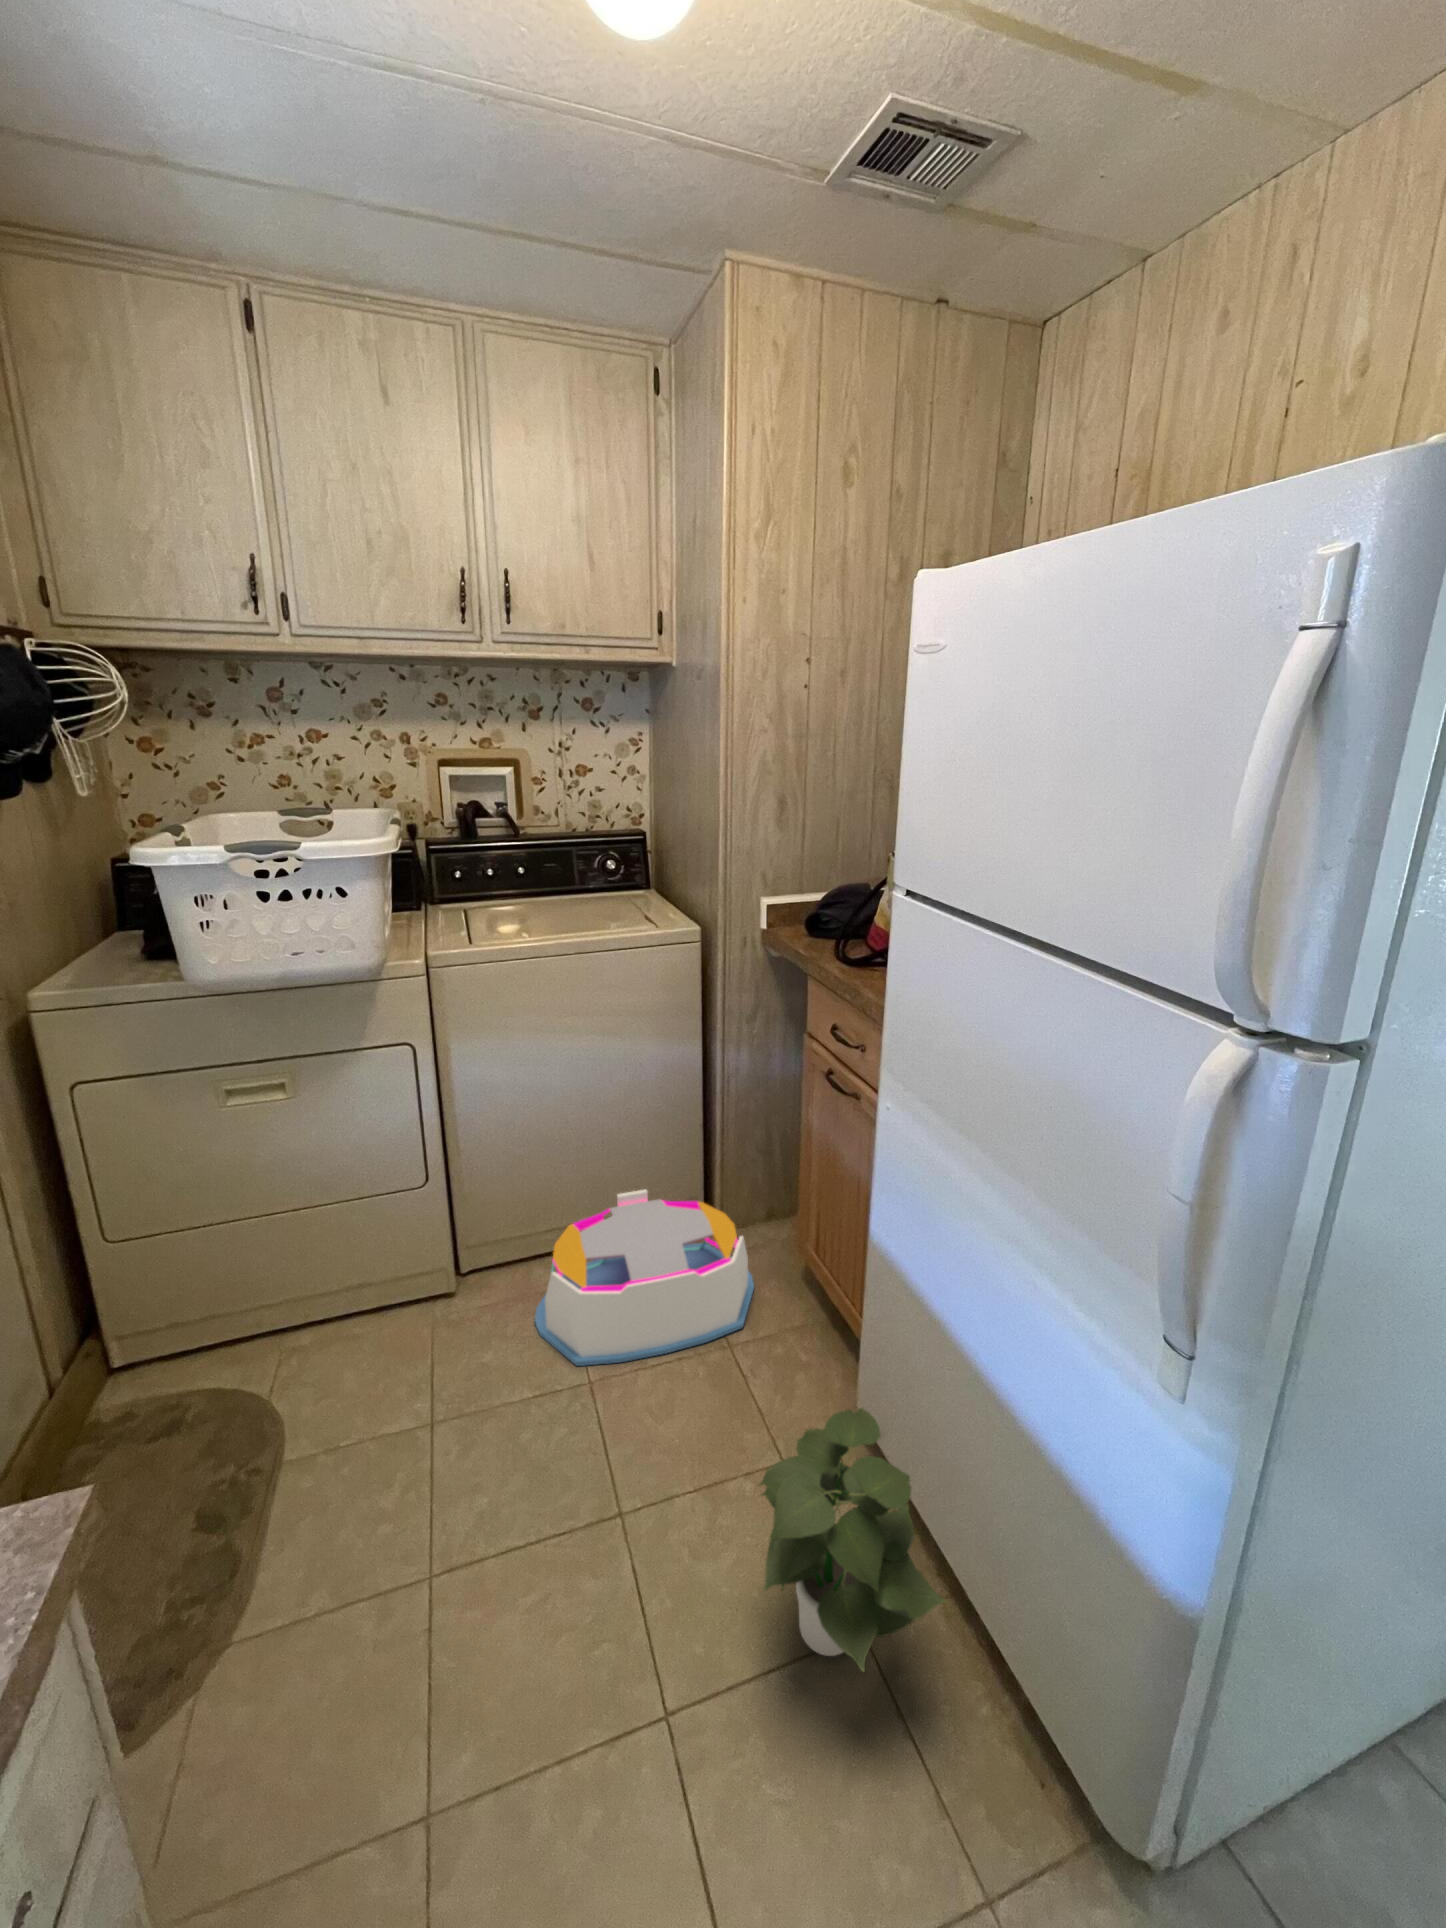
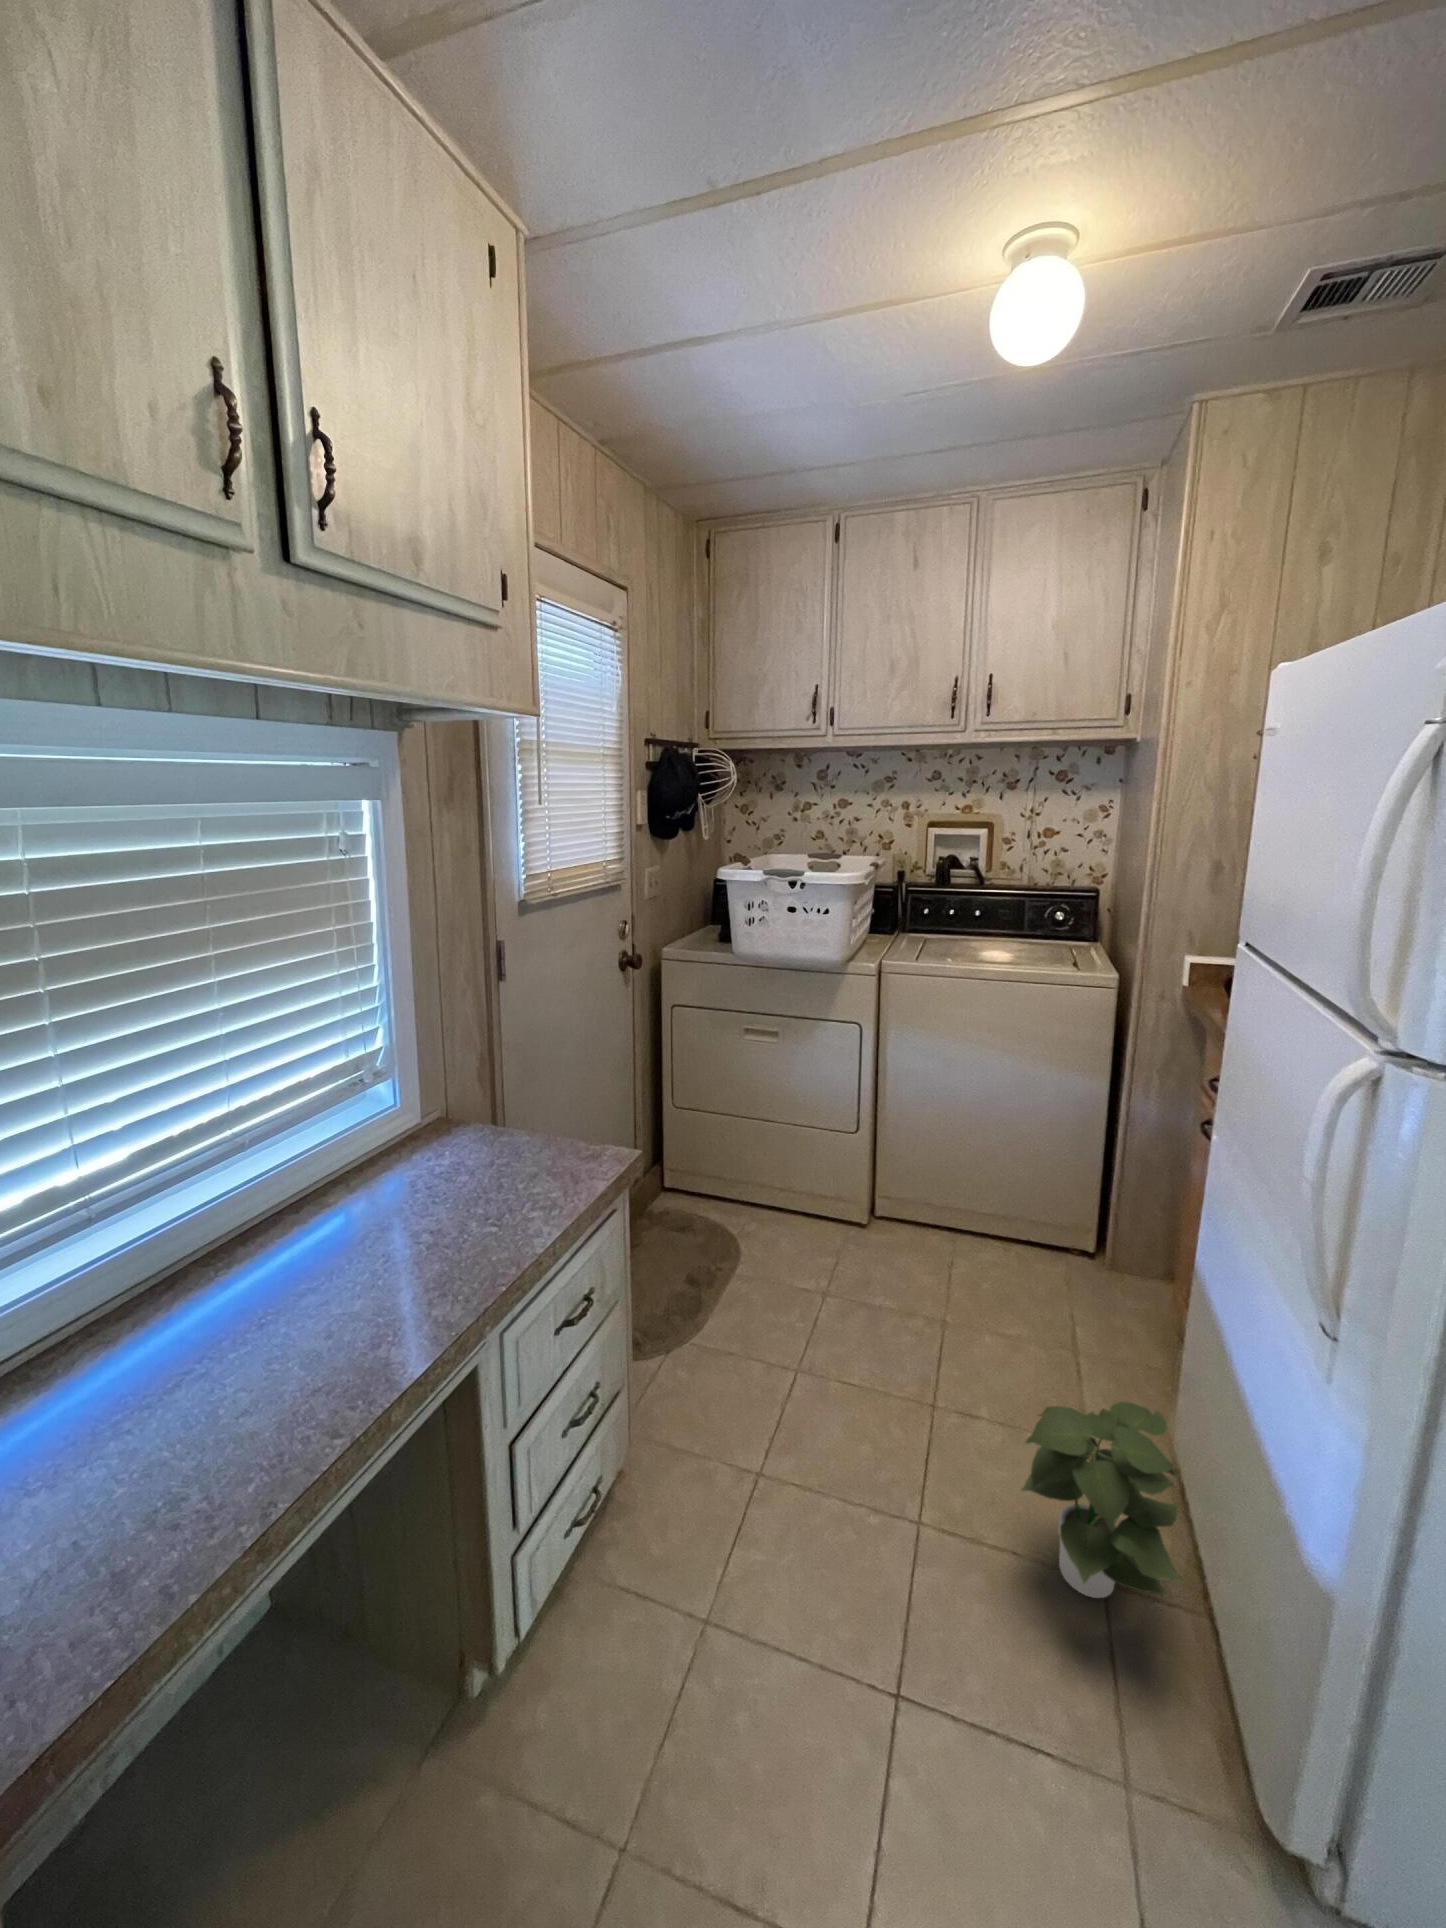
storage bin: present [535,1190,754,1366] -> none [922,1196,1131,1349]

